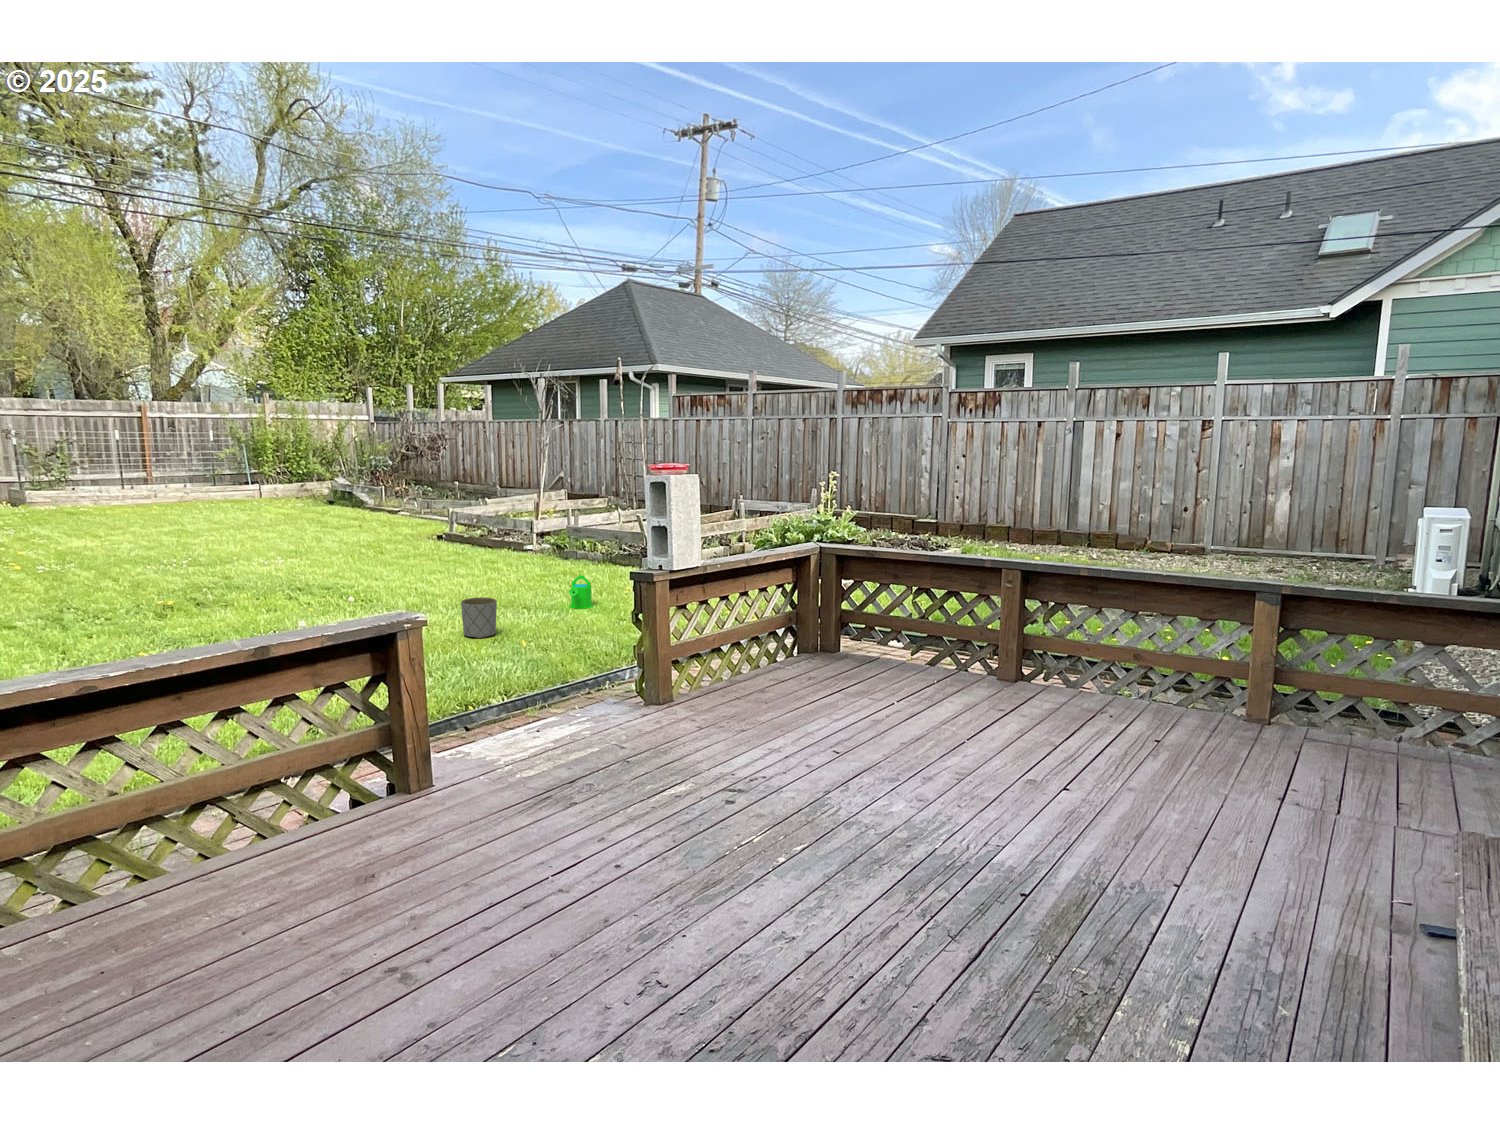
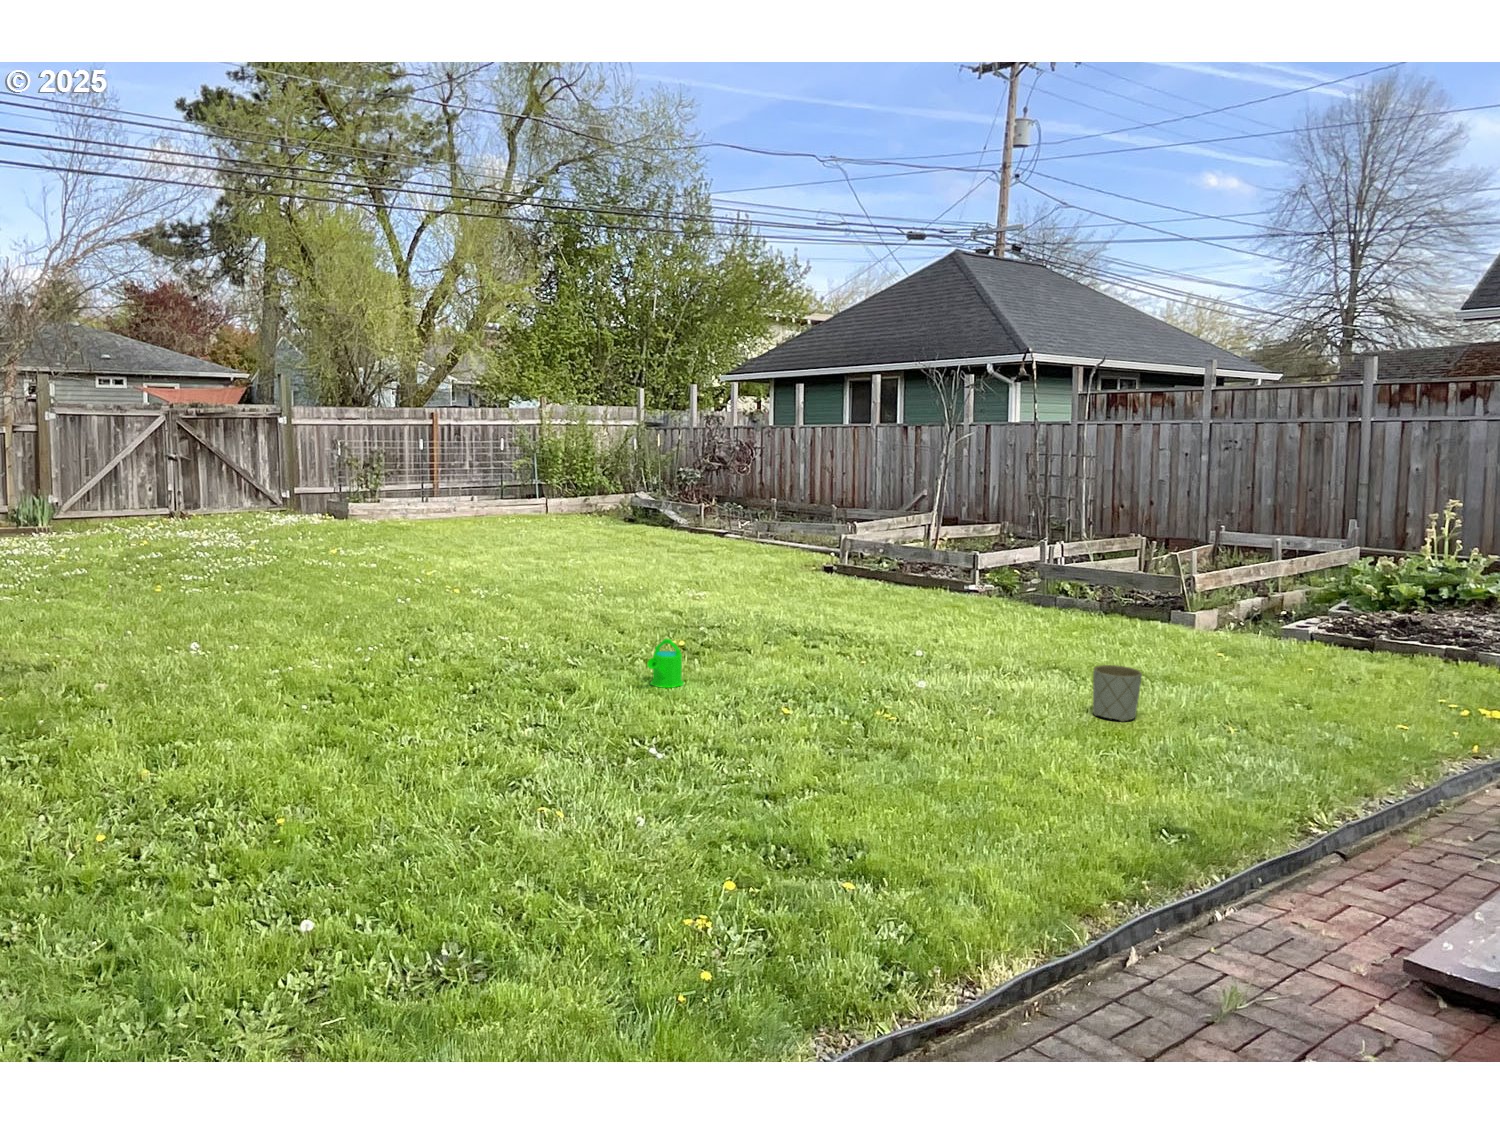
watering can: present [569,575,593,609] -> present [647,638,684,688]

